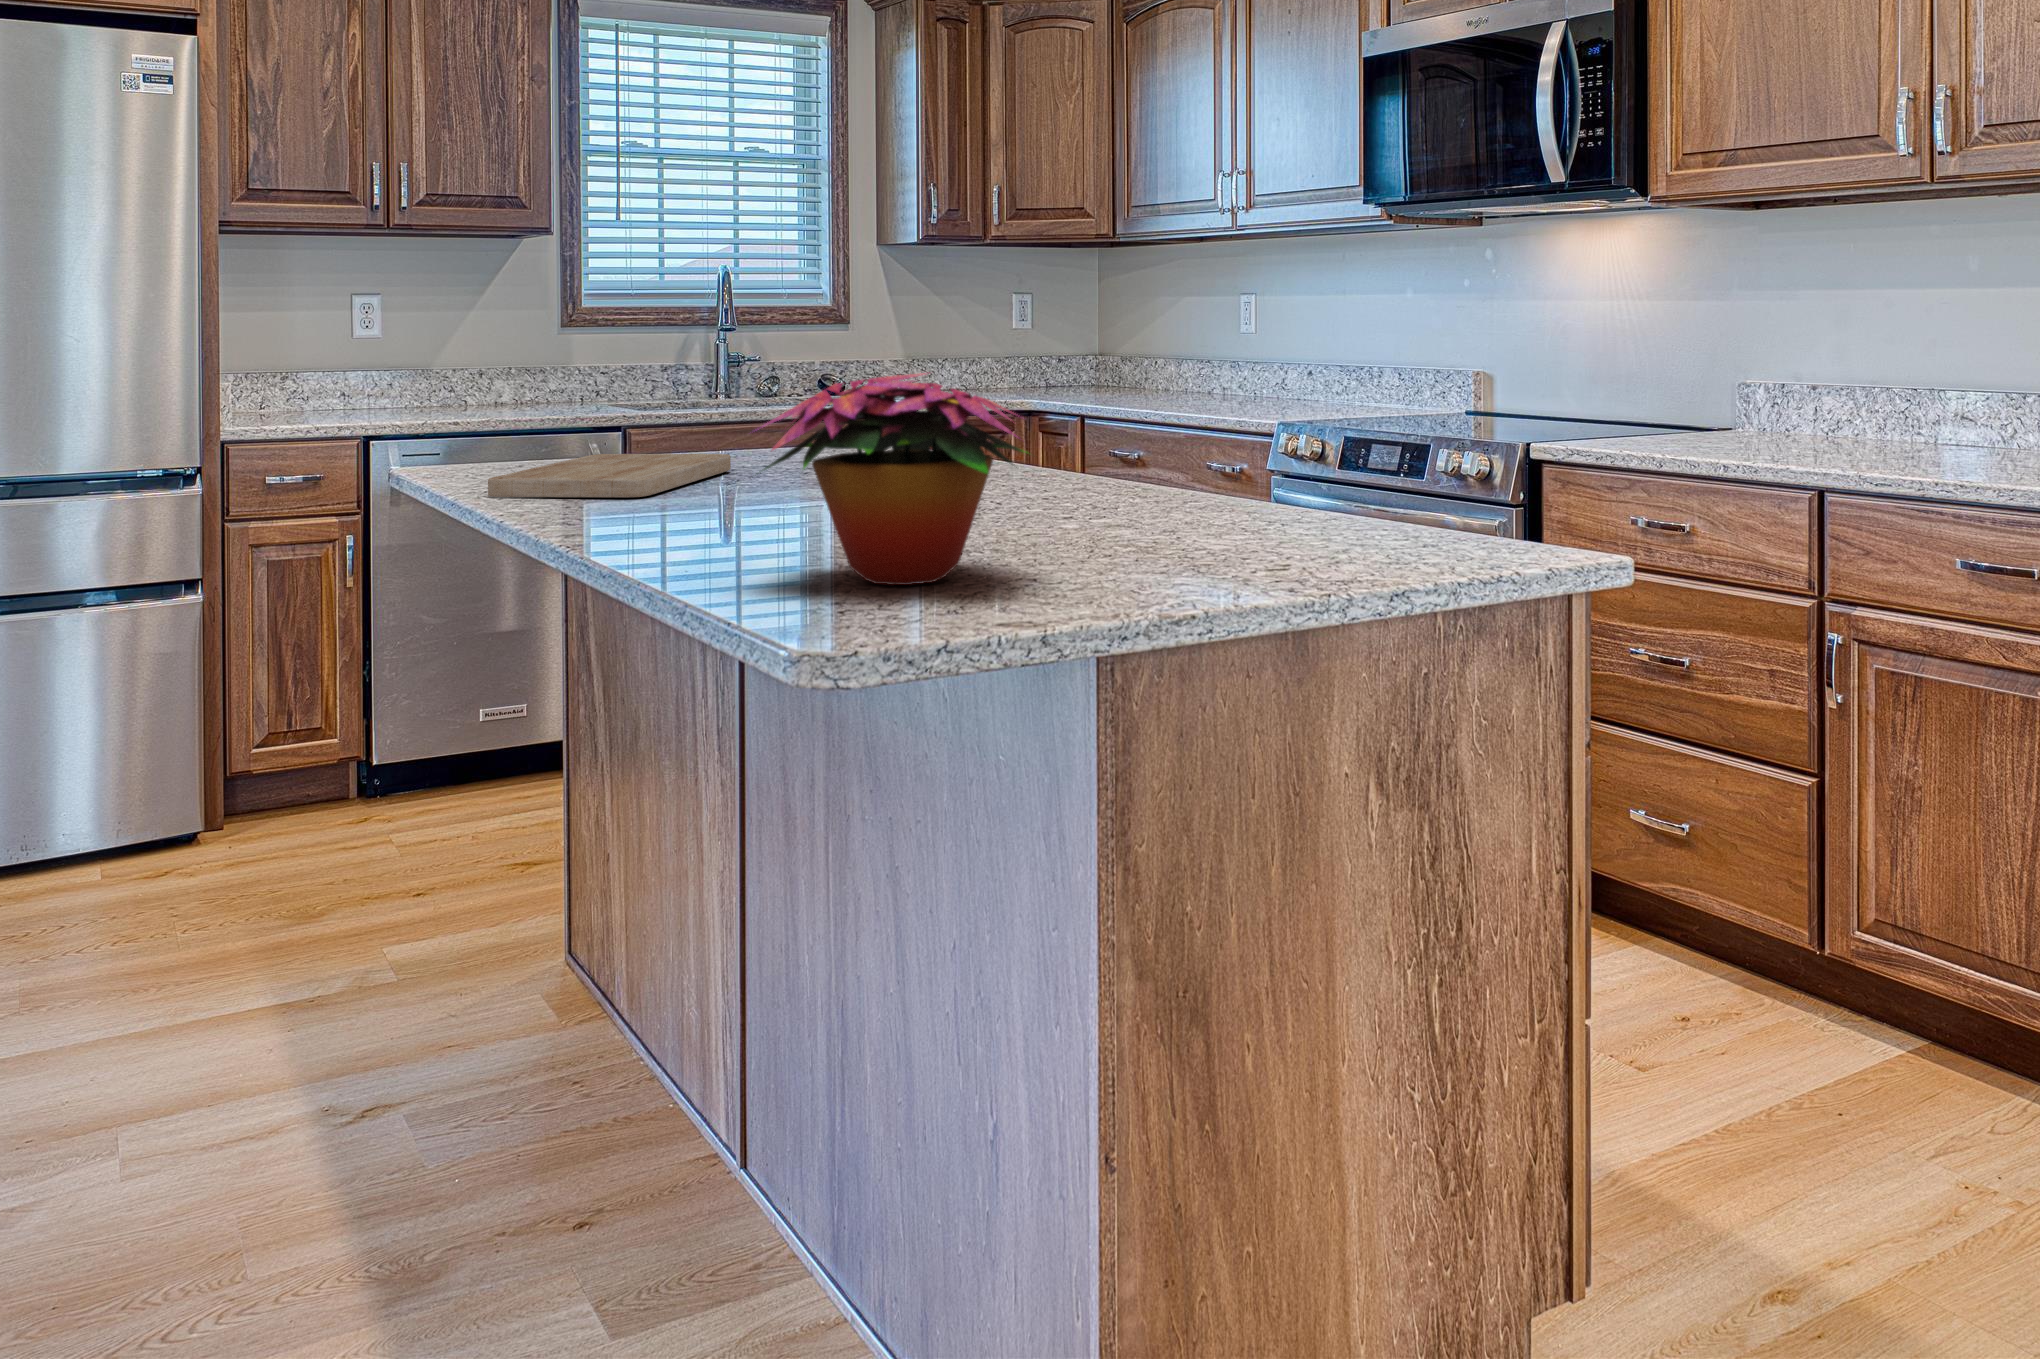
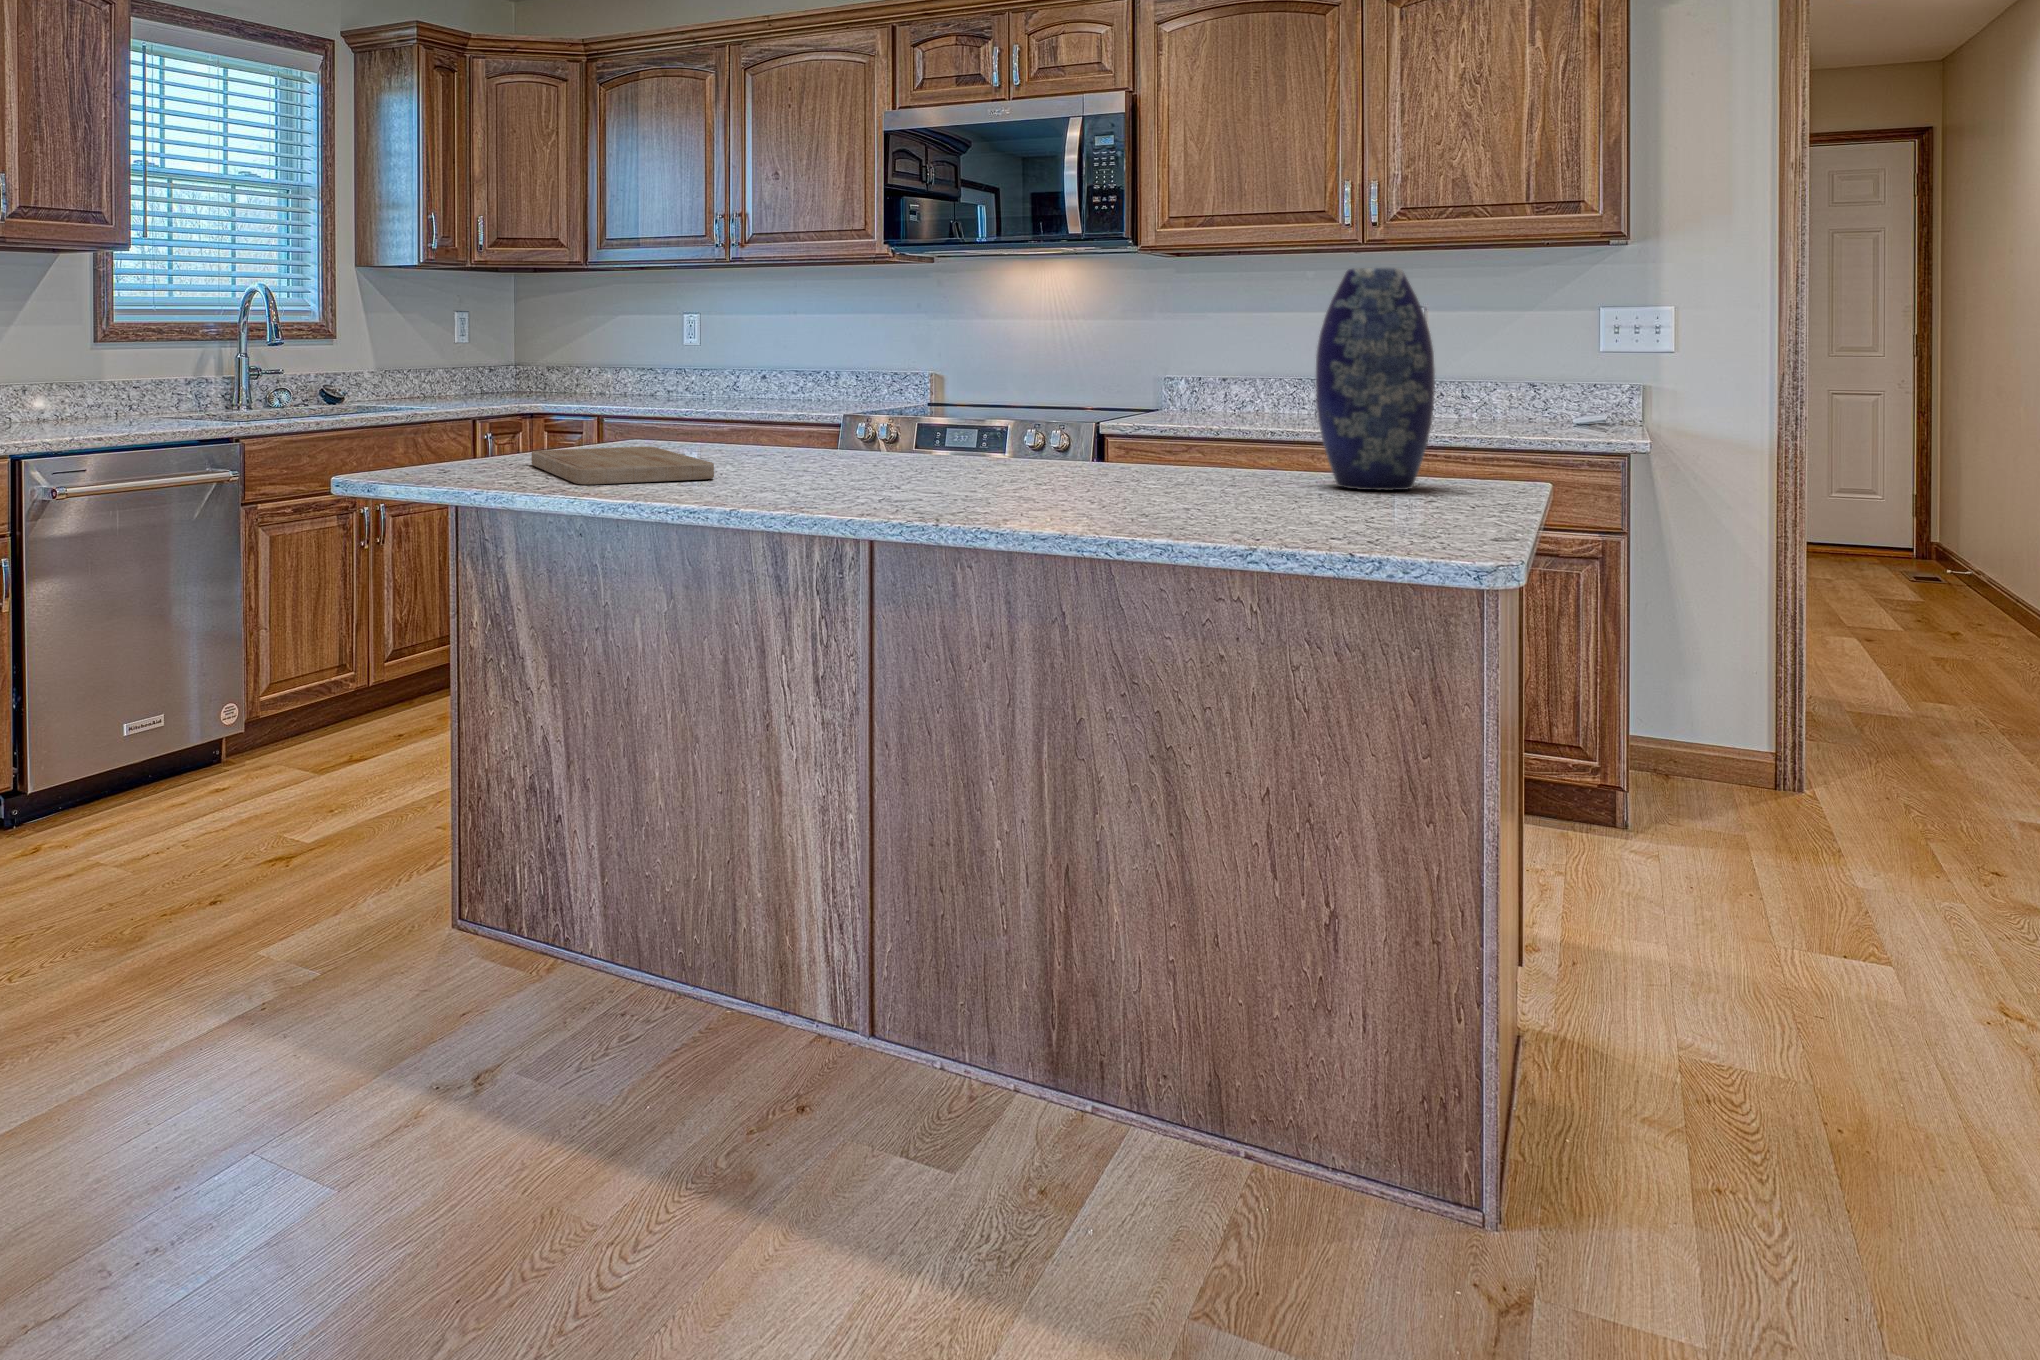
vase: none [1239,228,1403,572] -> present [1316,268,1435,490]
flower arrangement: present [756,372,1025,585] -> none [1108,362,1330,511]

